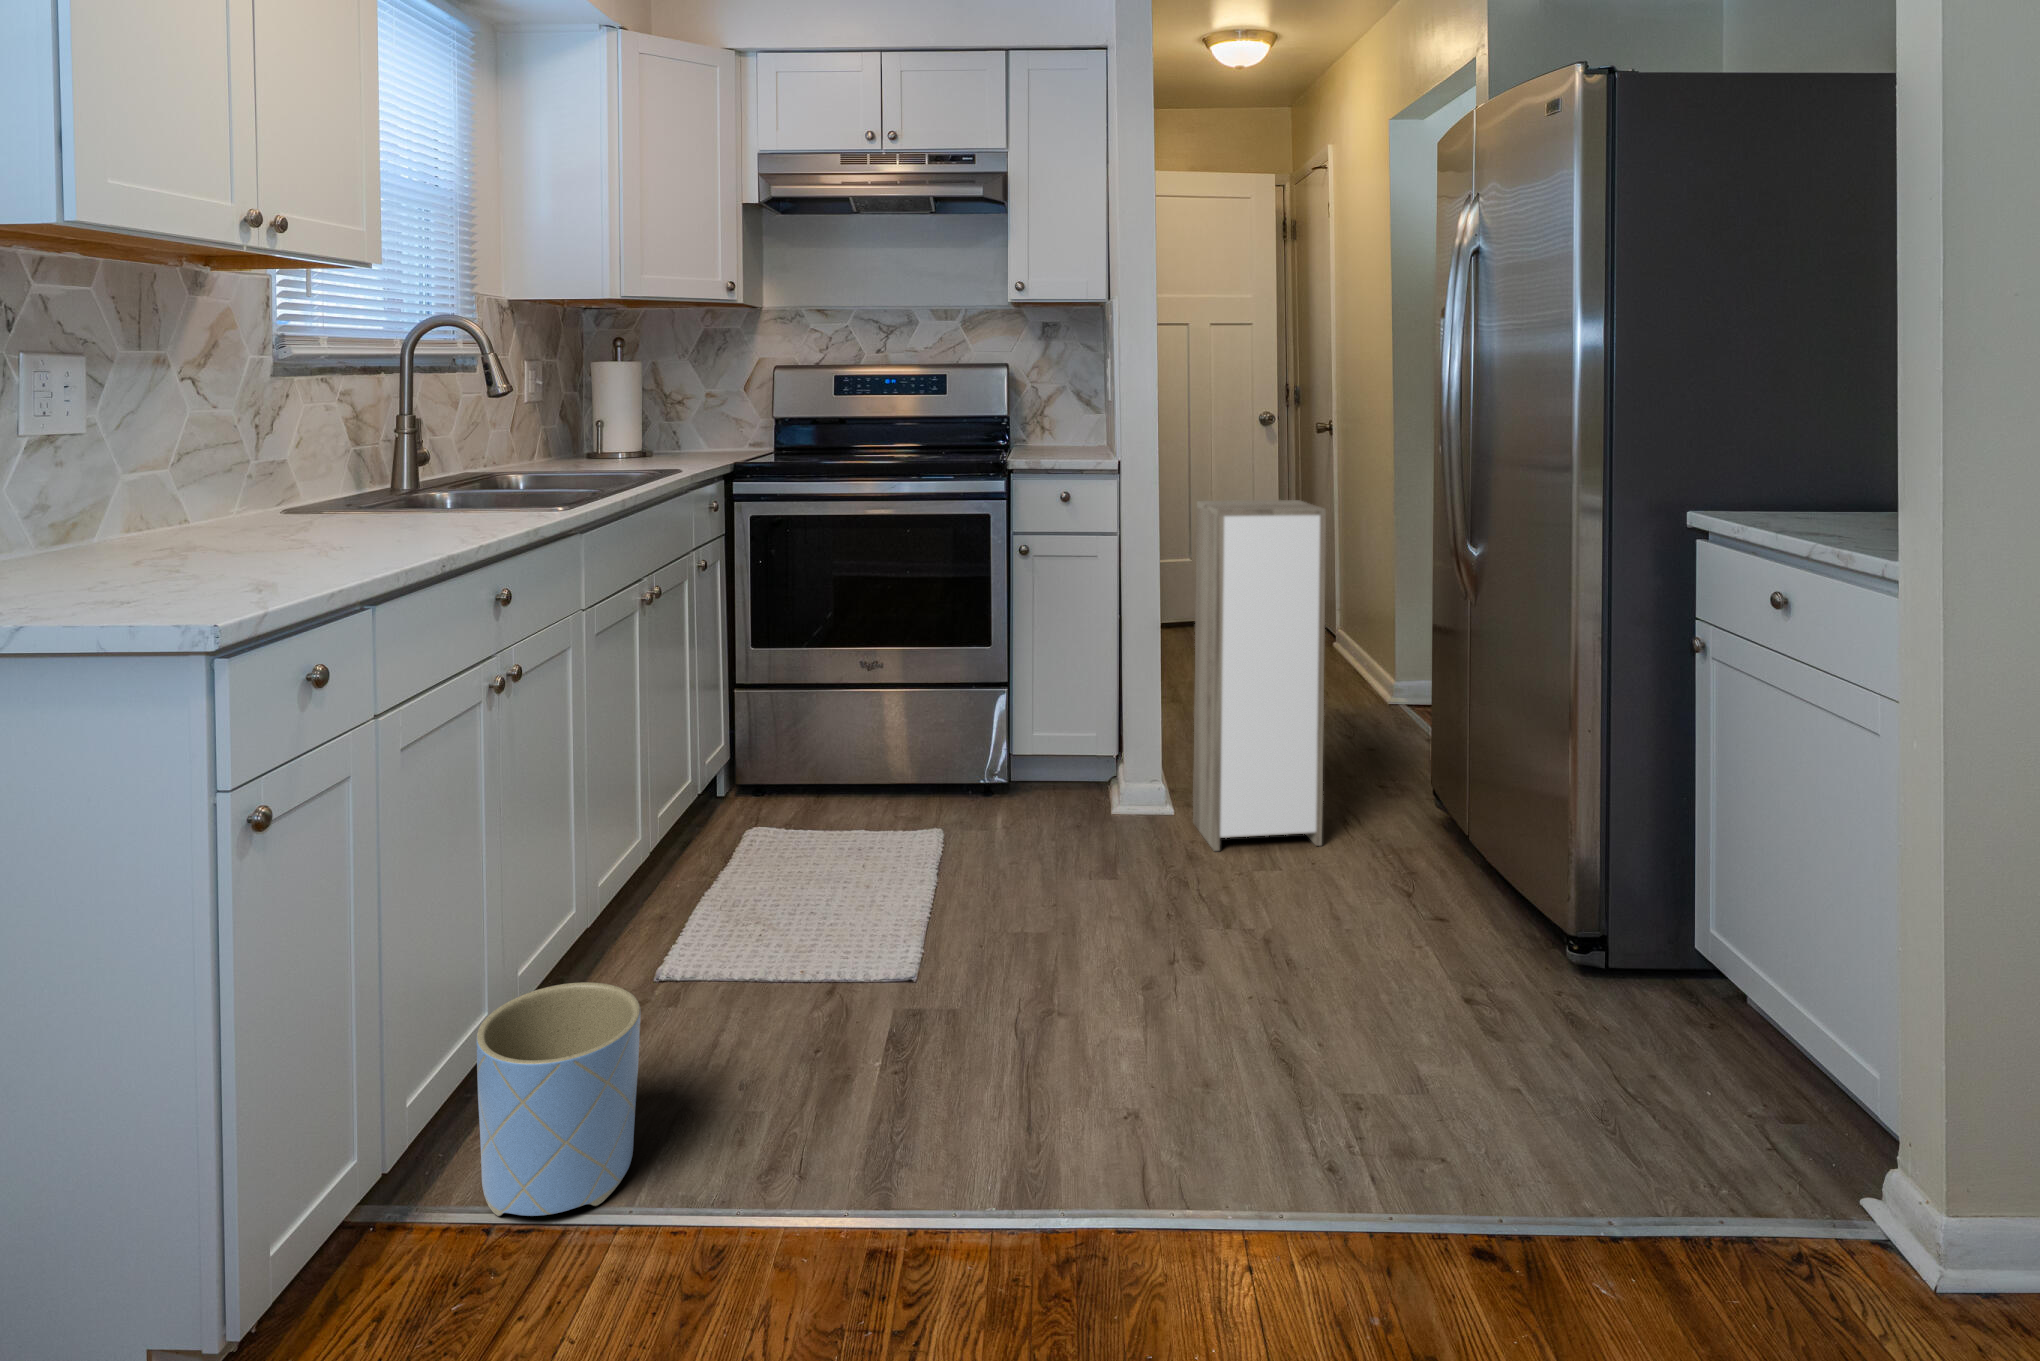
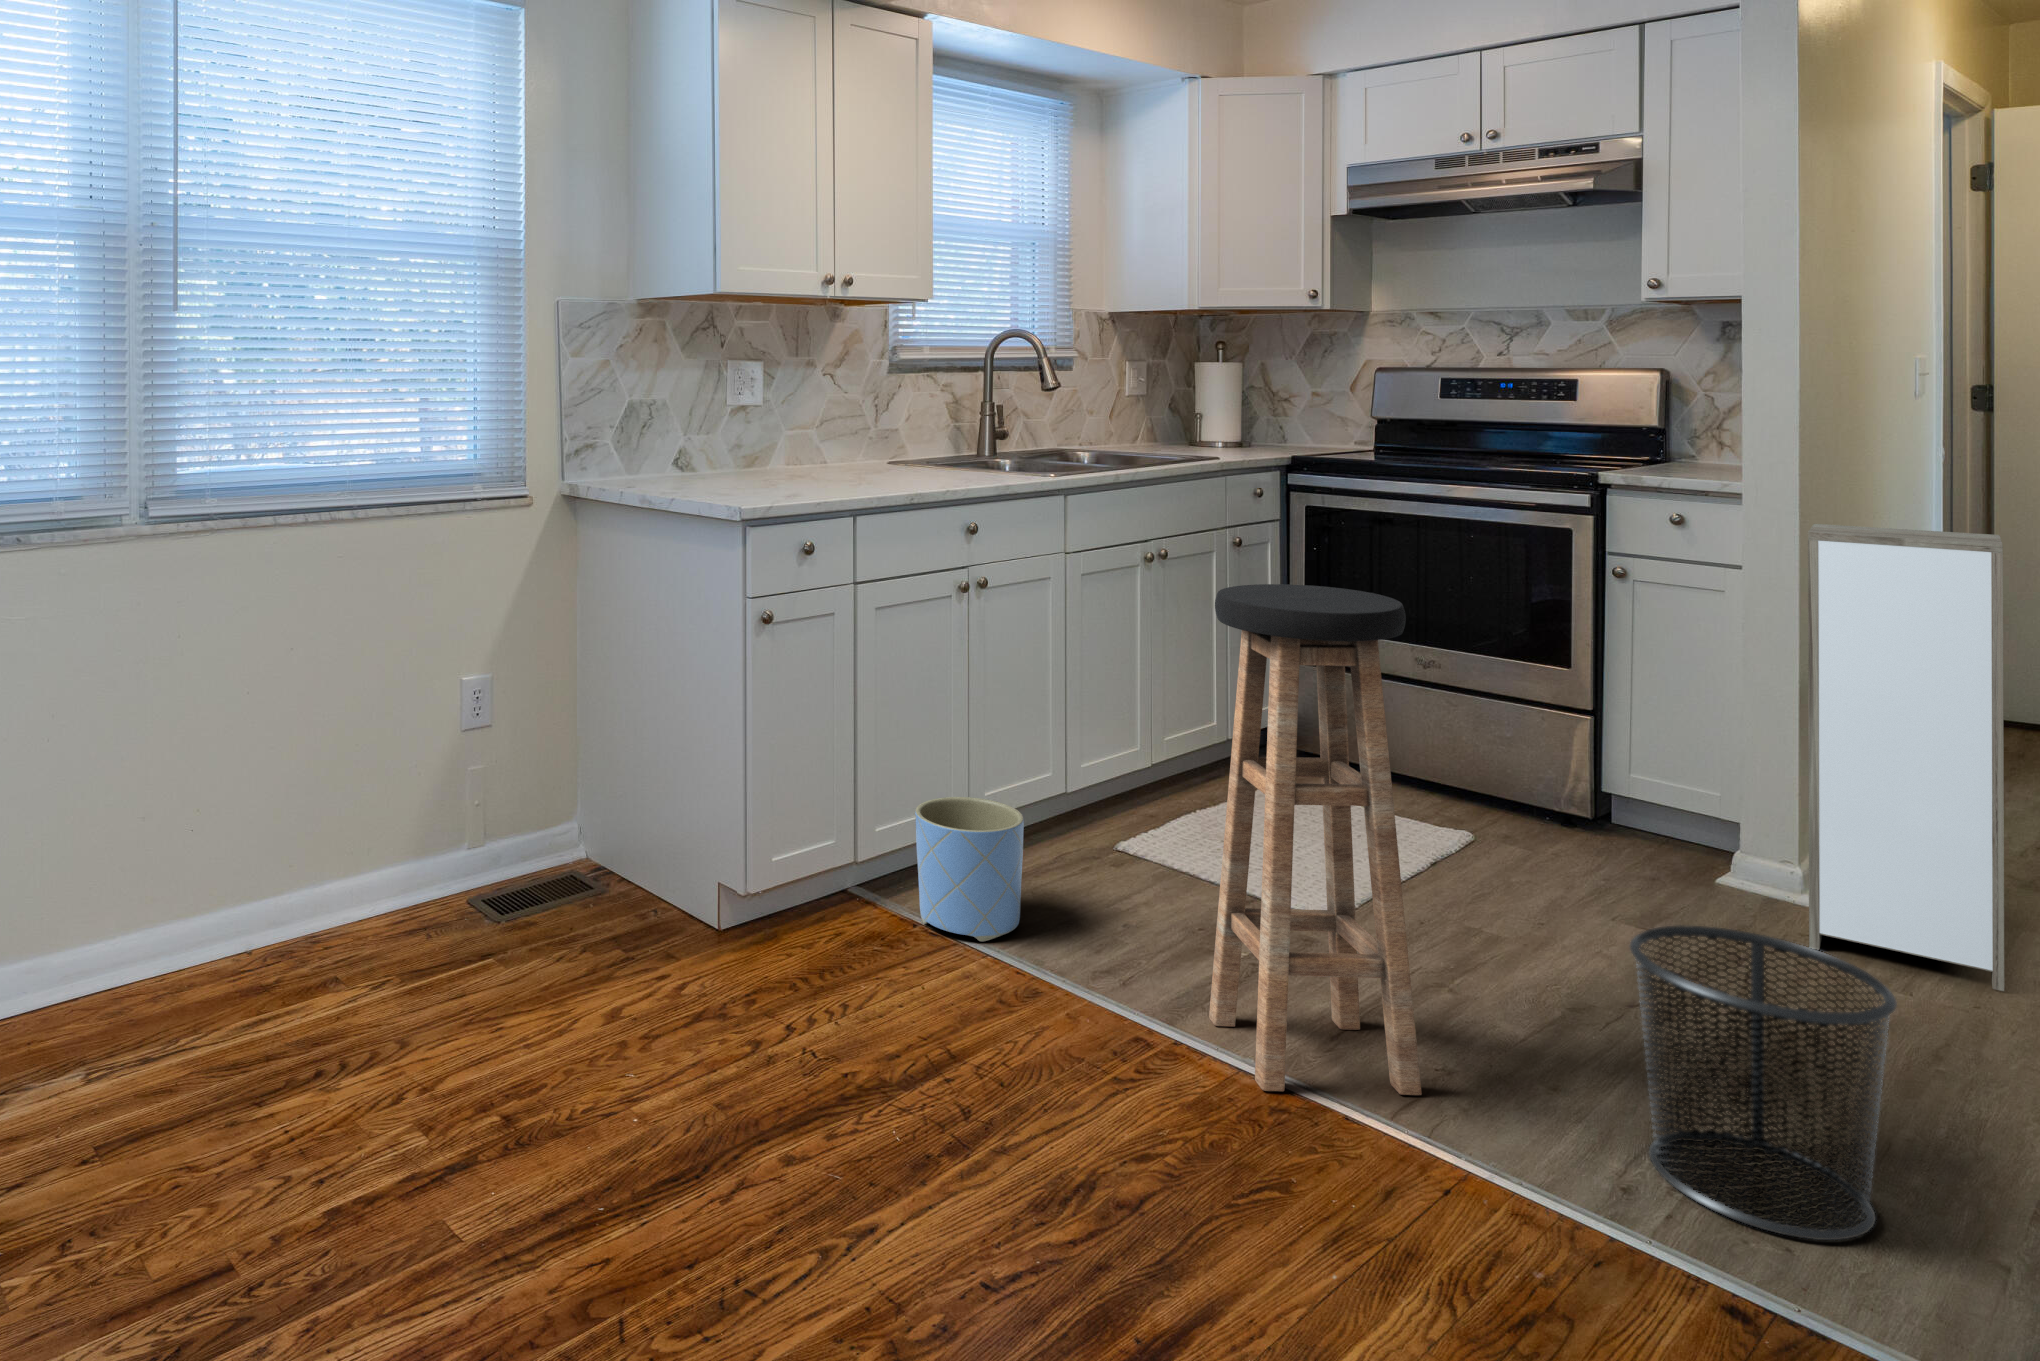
bar stool: none [924,625,1162,1260] -> present [1209,584,1422,1095]
trash can: none [1315,885,1510,1171] -> present [1630,925,1897,1240]

